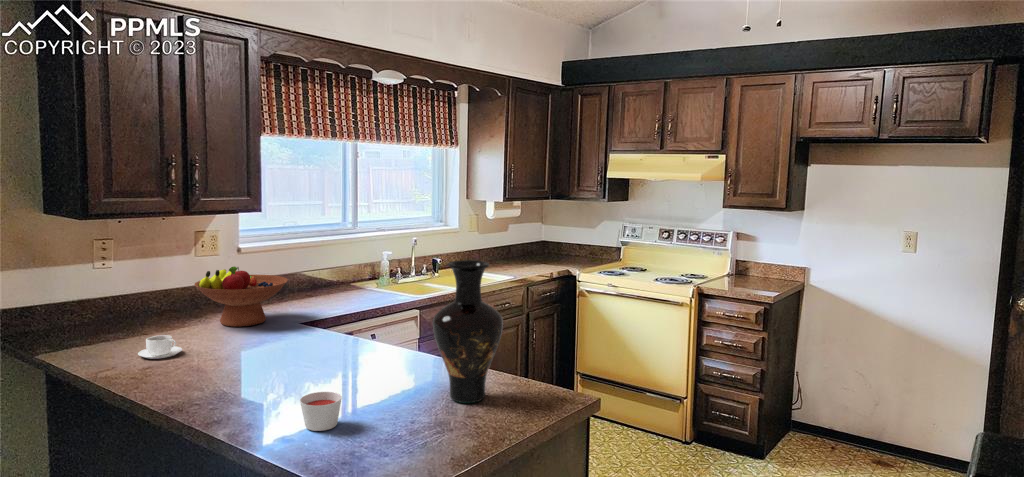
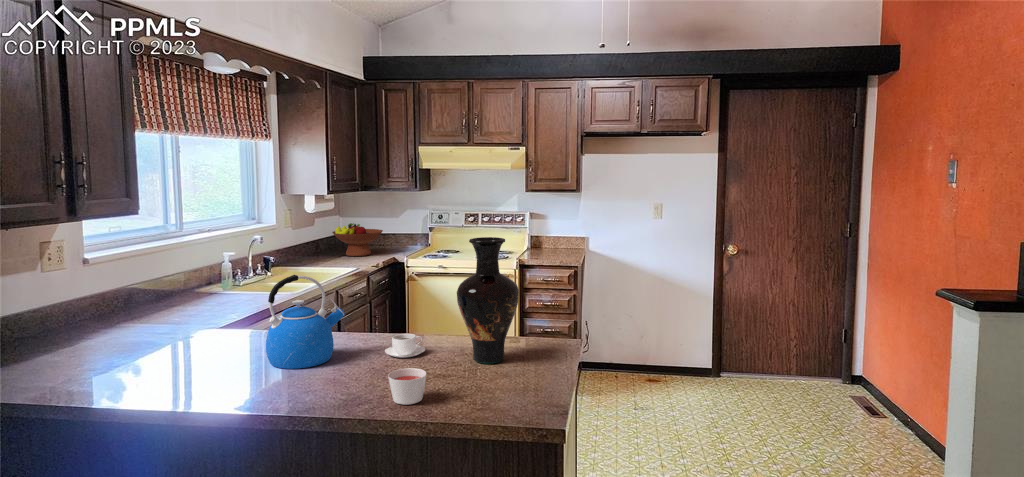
fruit bowl: present [195,266,288,326] -> present [332,223,383,256]
kettle: none [279,280,360,372] -> present [266,275,345,369]
coffee cup: present [138,335,182,359] -> present [385,334,425,358]

